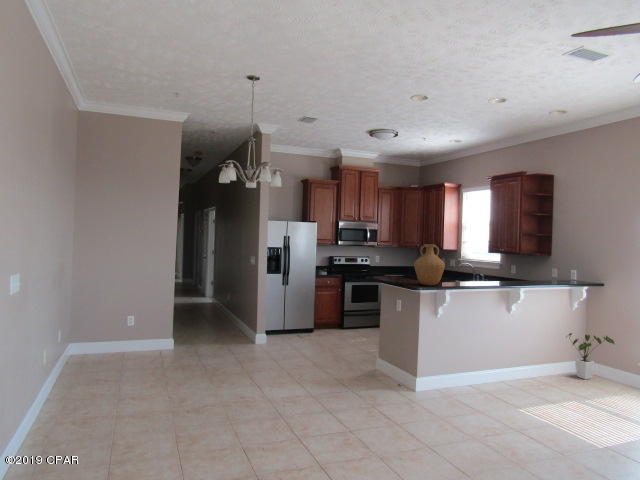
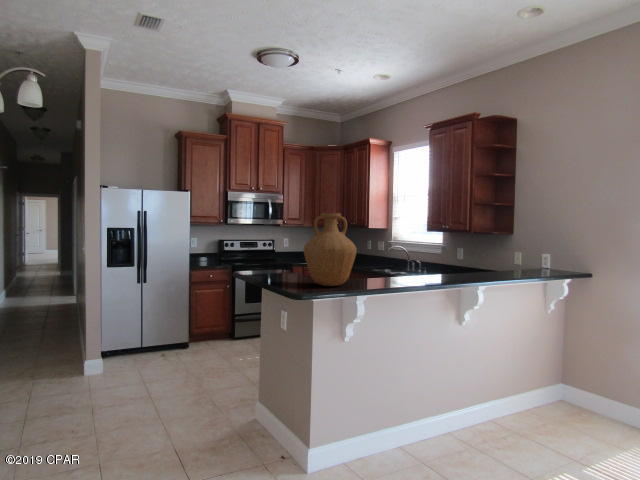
house plant: present [568,333,615,379] -> none [541,349,613,419]

